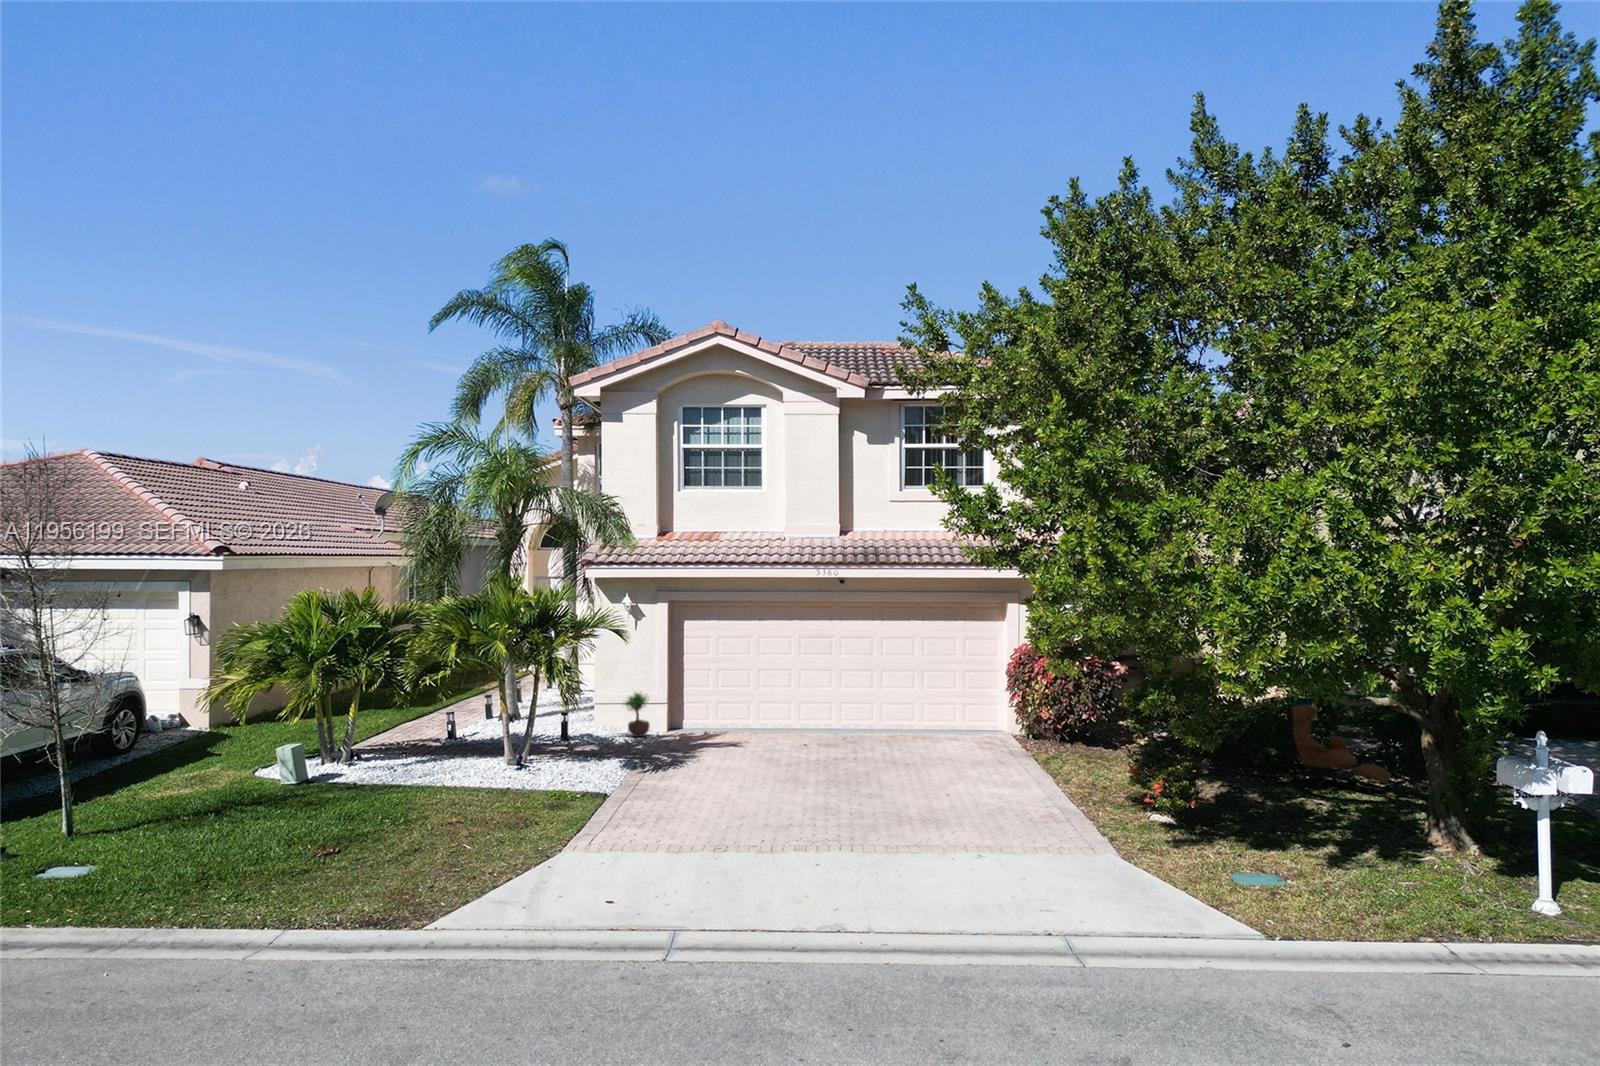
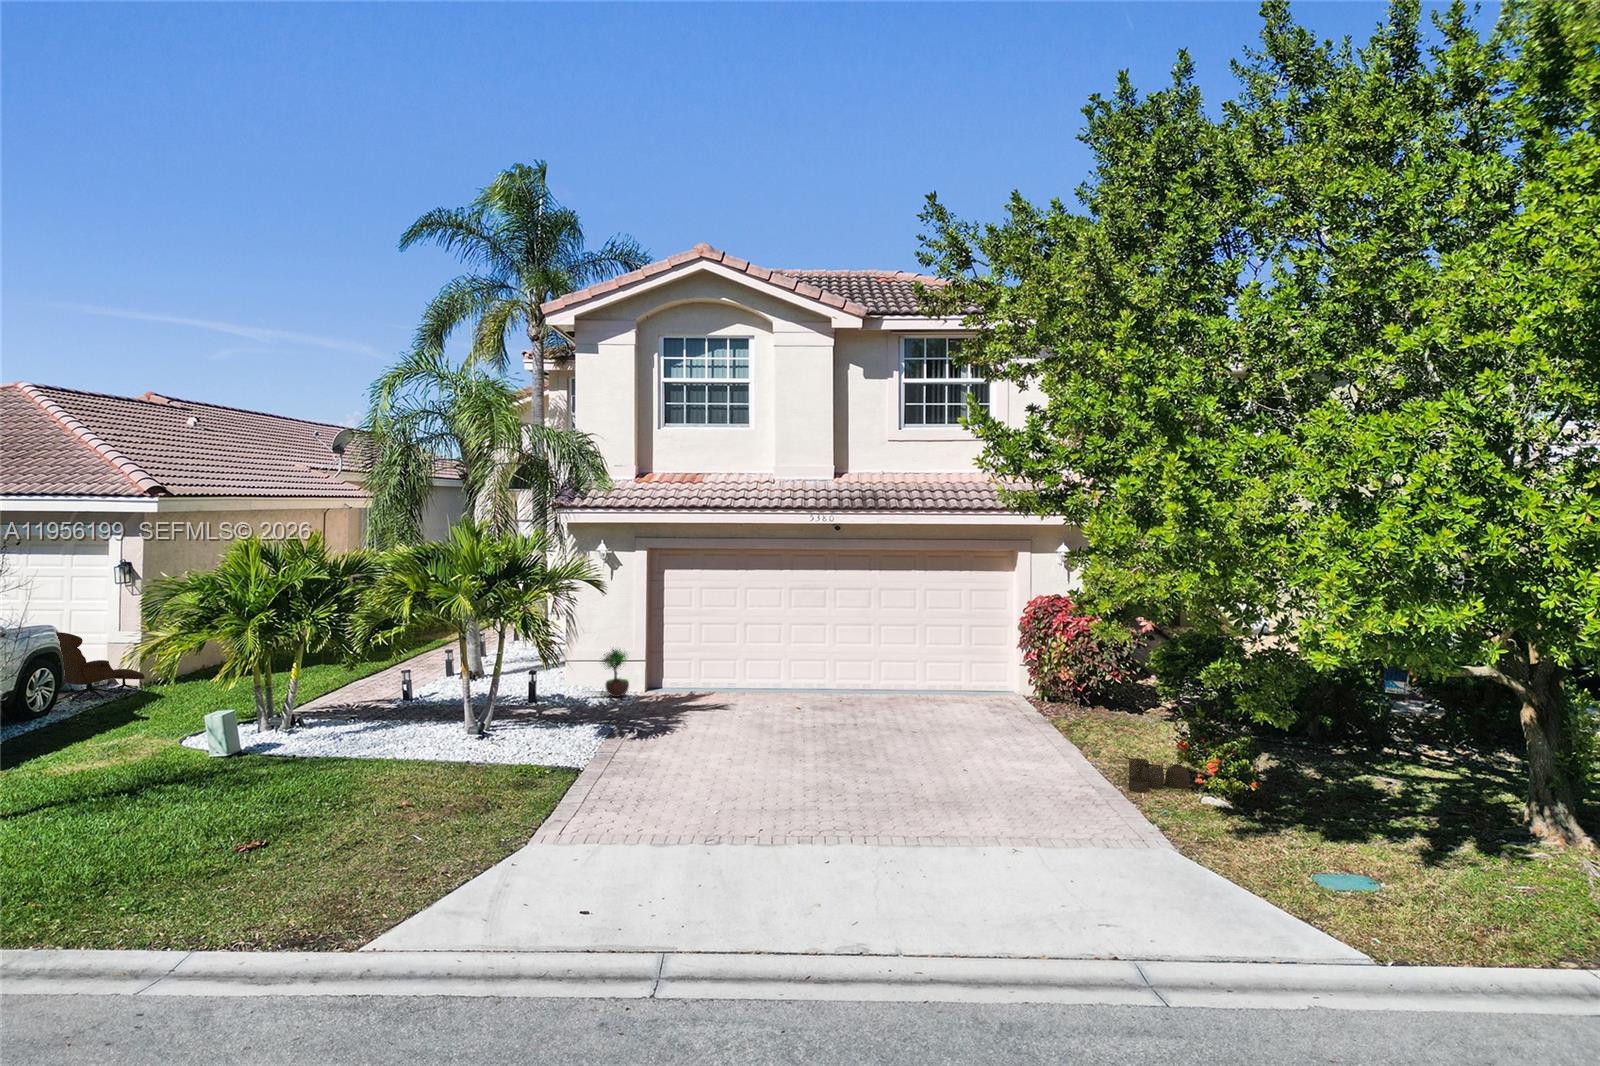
lounge chair: present [1293,705,1391,793] -> present [57,632,145,701]
woven basket: none [1092,782,1148,814] -> present [1128,755,1190,792]

